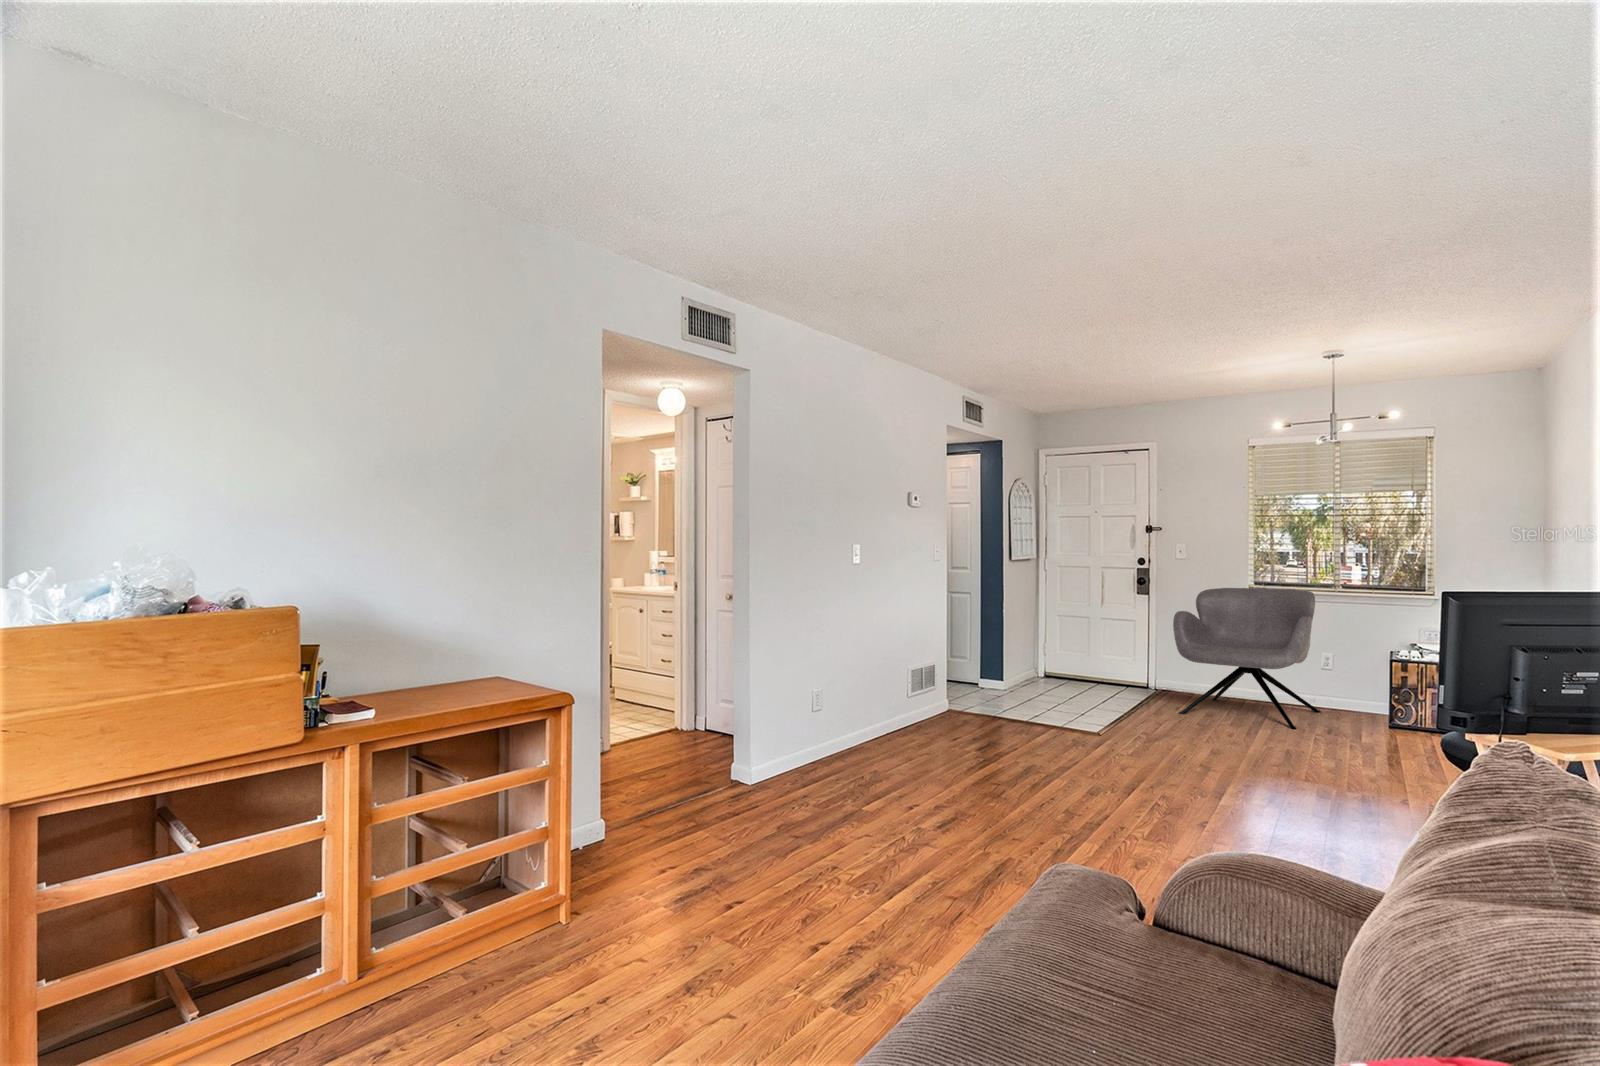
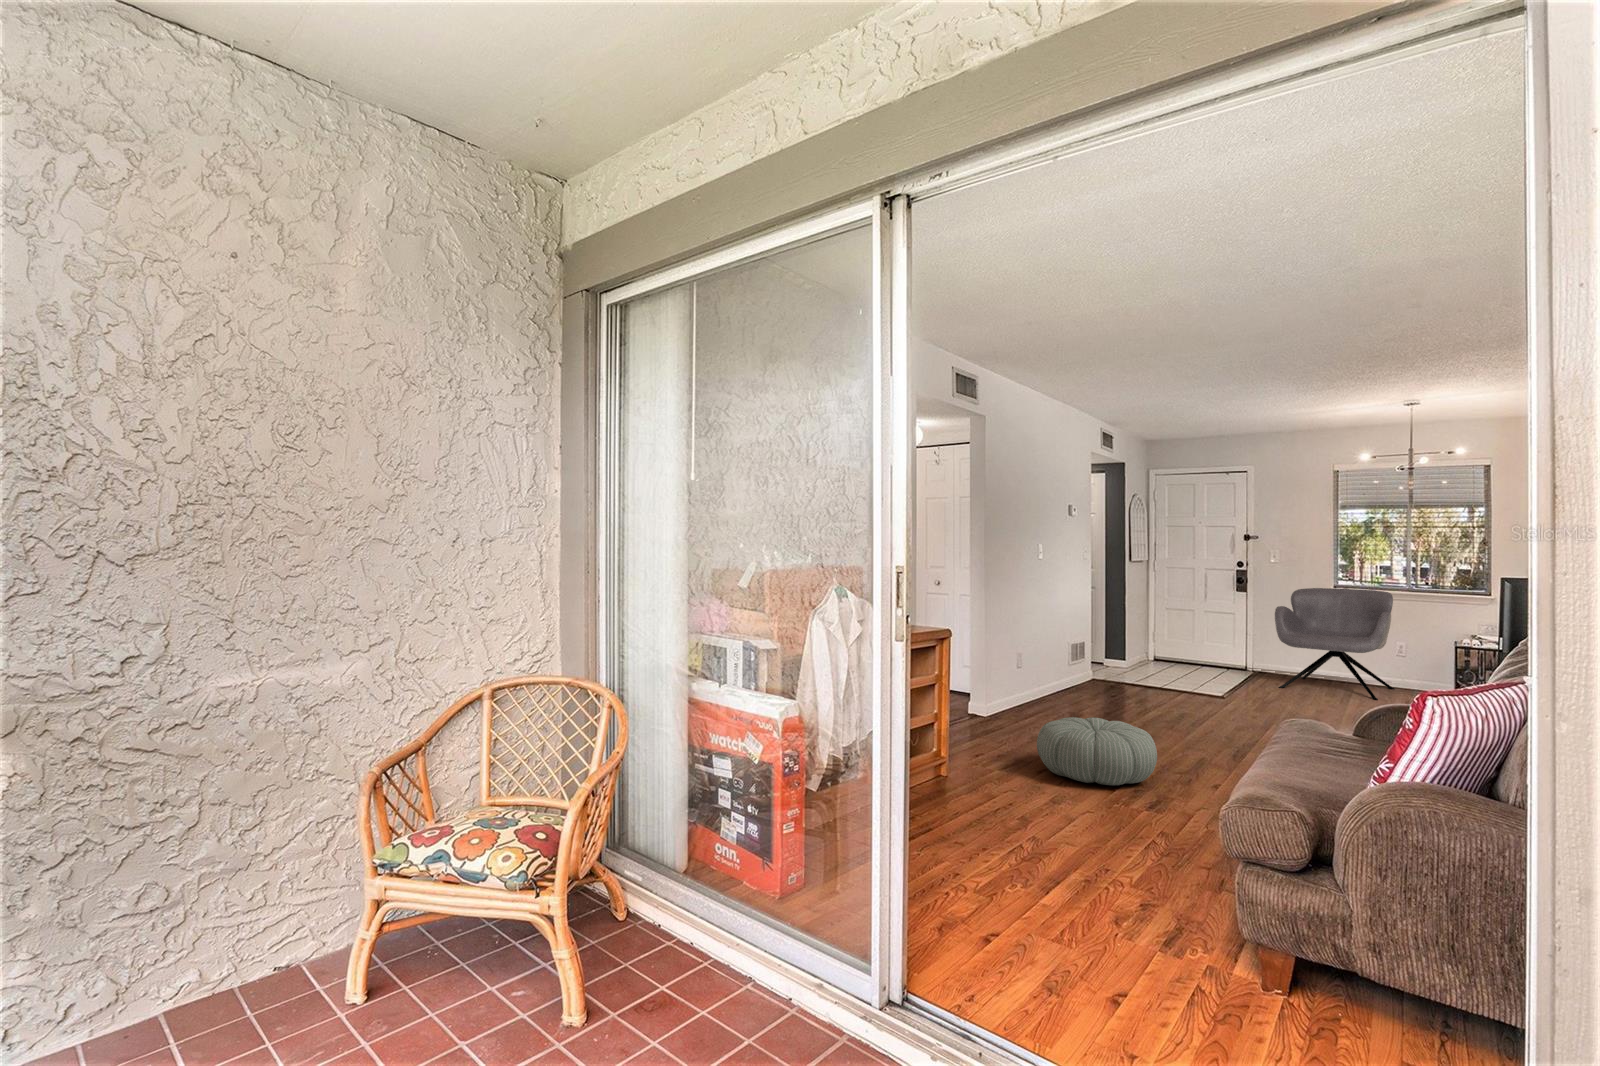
pouf: none [748,784,922,901] -> present [1037,717,1157,785]

